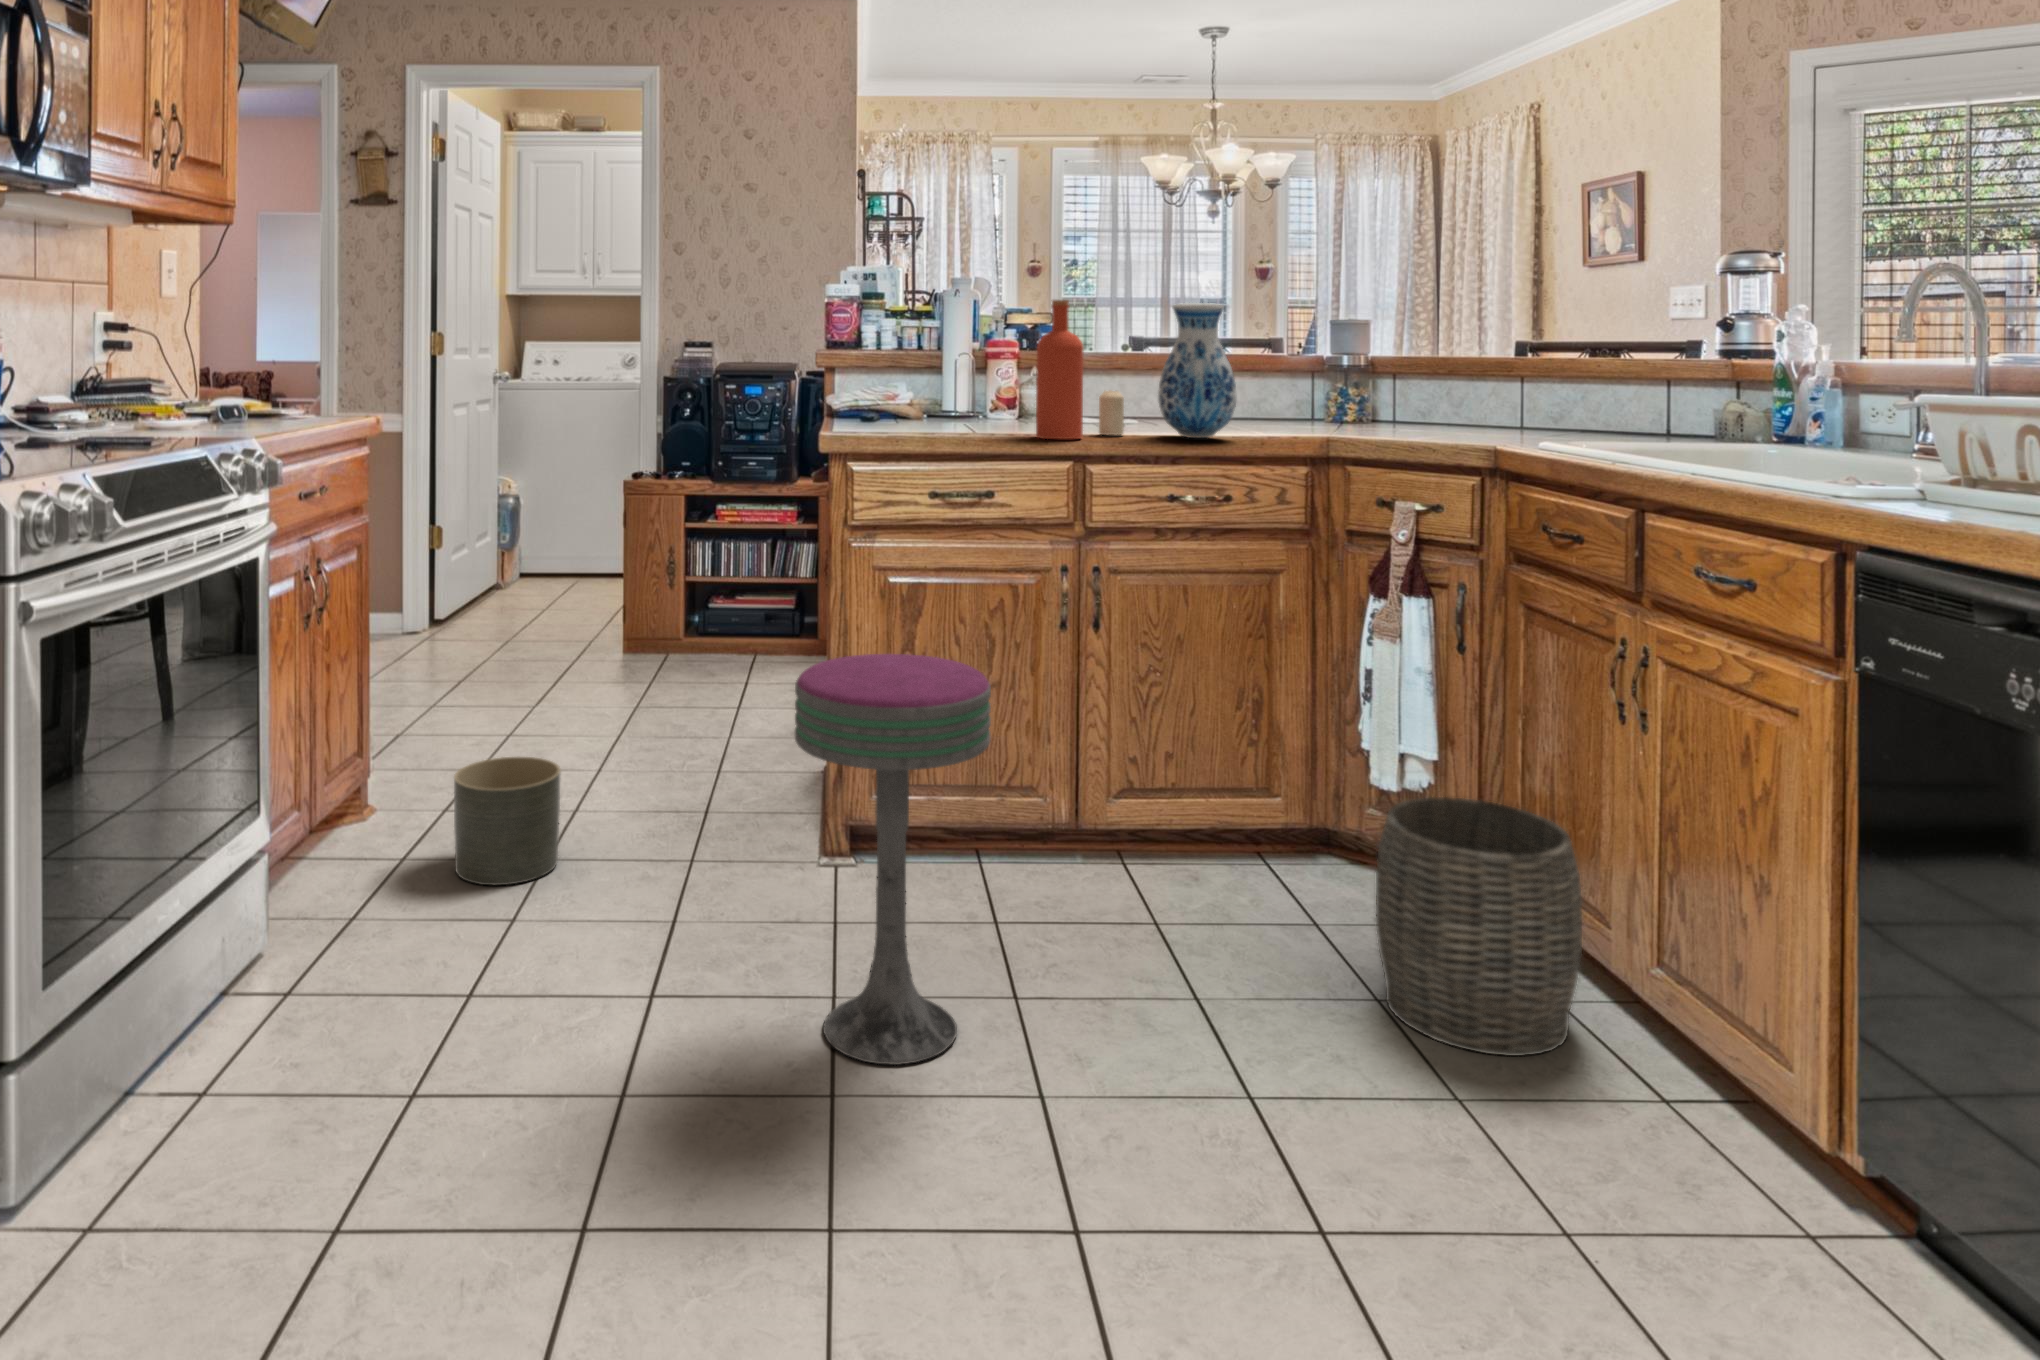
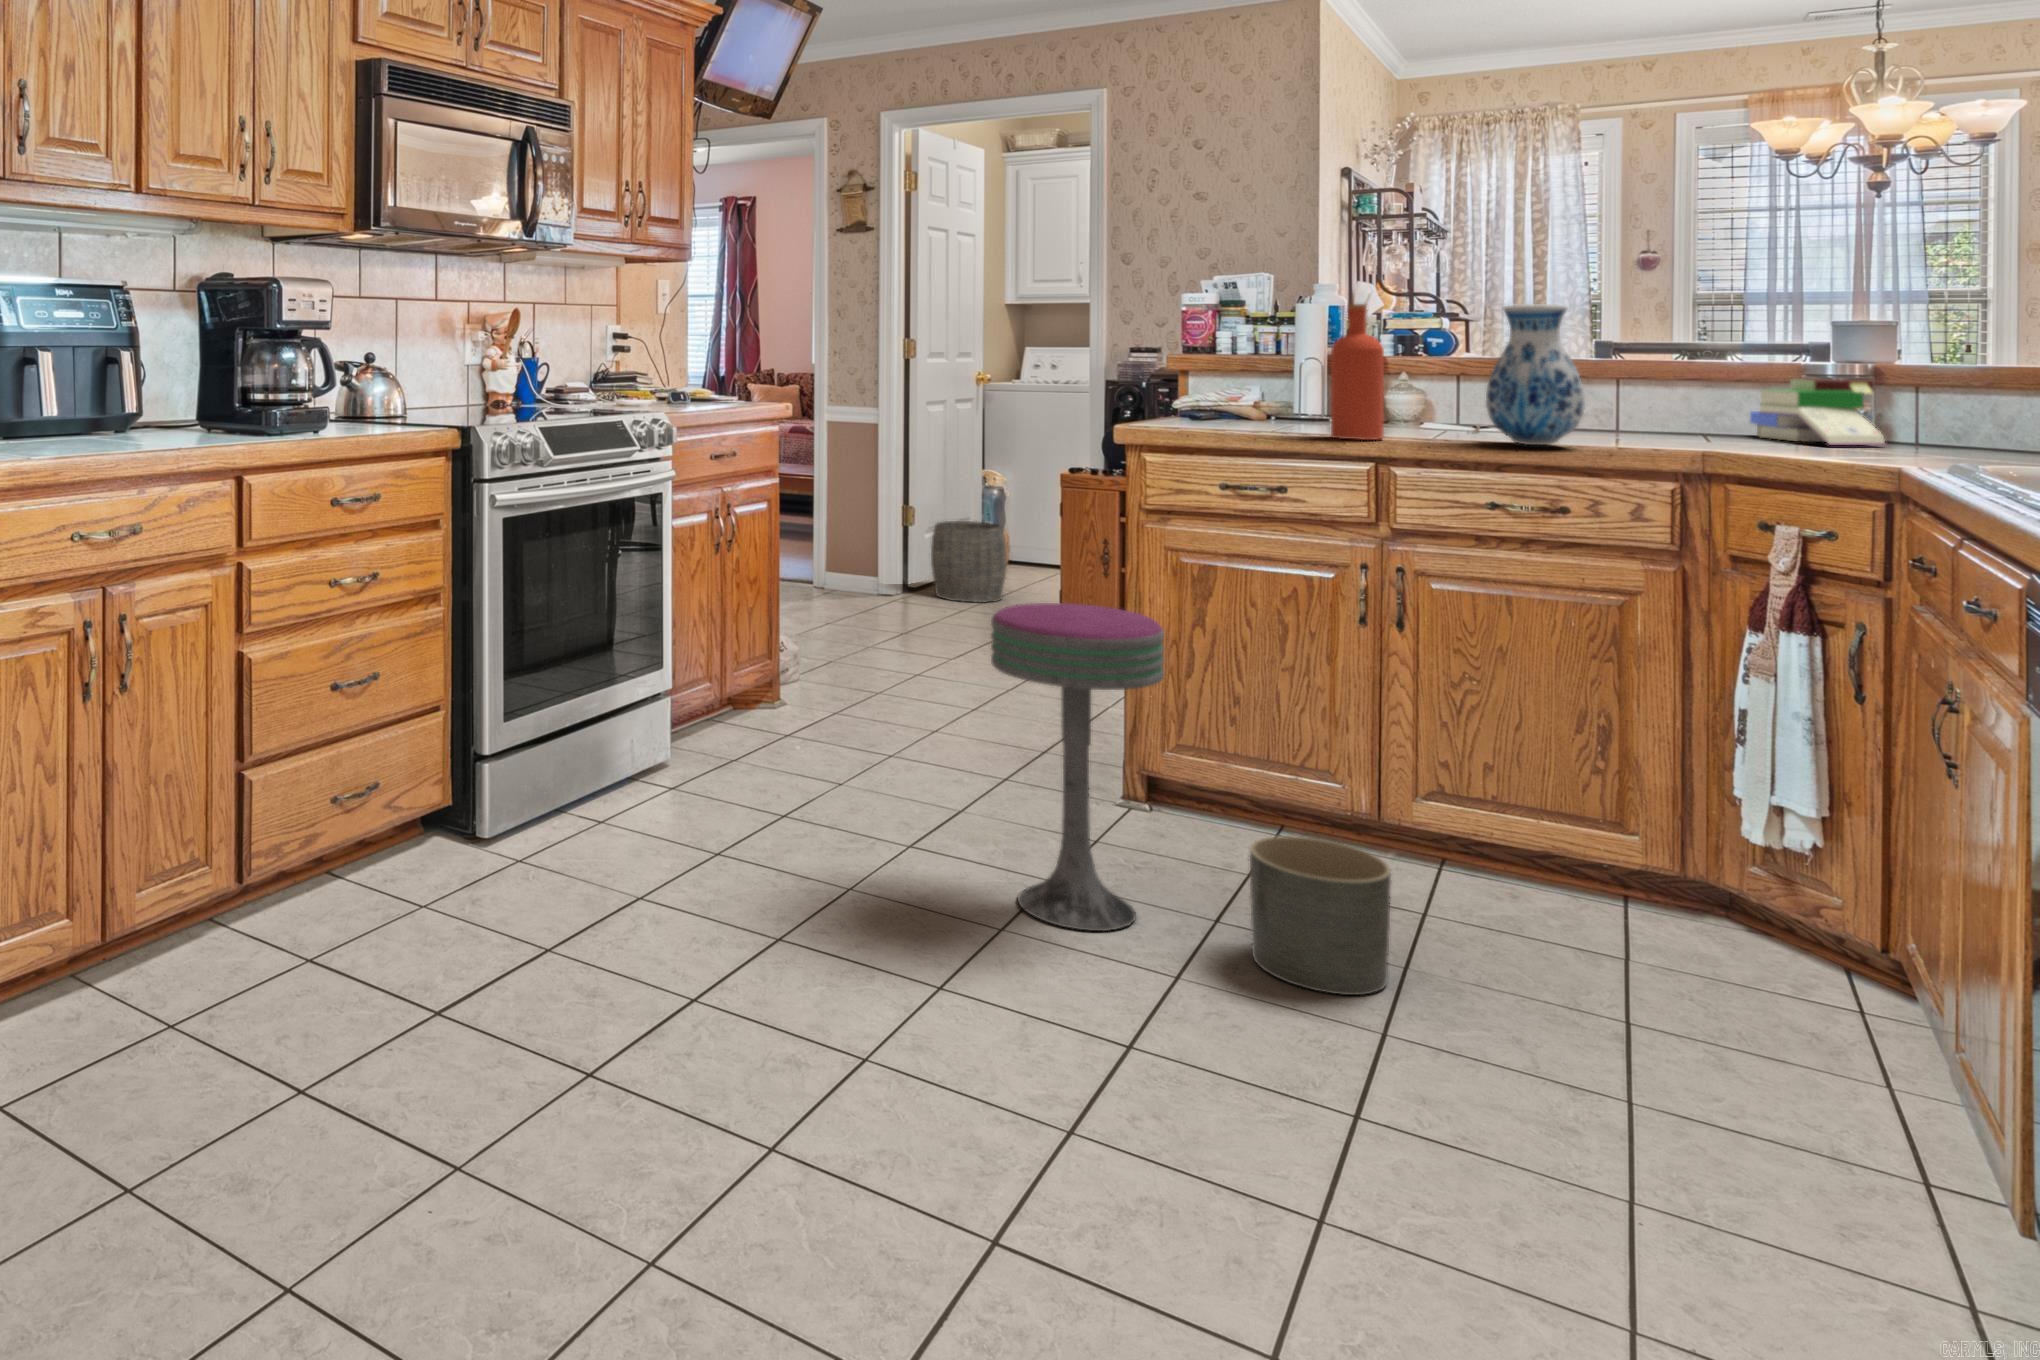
book: none [1281,371,1381,427] -> present [1750,379,1886,445]
candle: present [1099,390,1124,435] -> none [1418,393,1447,439]
planter: present [454,757,561,885] -> present [1250,836,1391,995]
woven basket: present [1376,797,1582,1056] -> present [931,521,1007,603]

